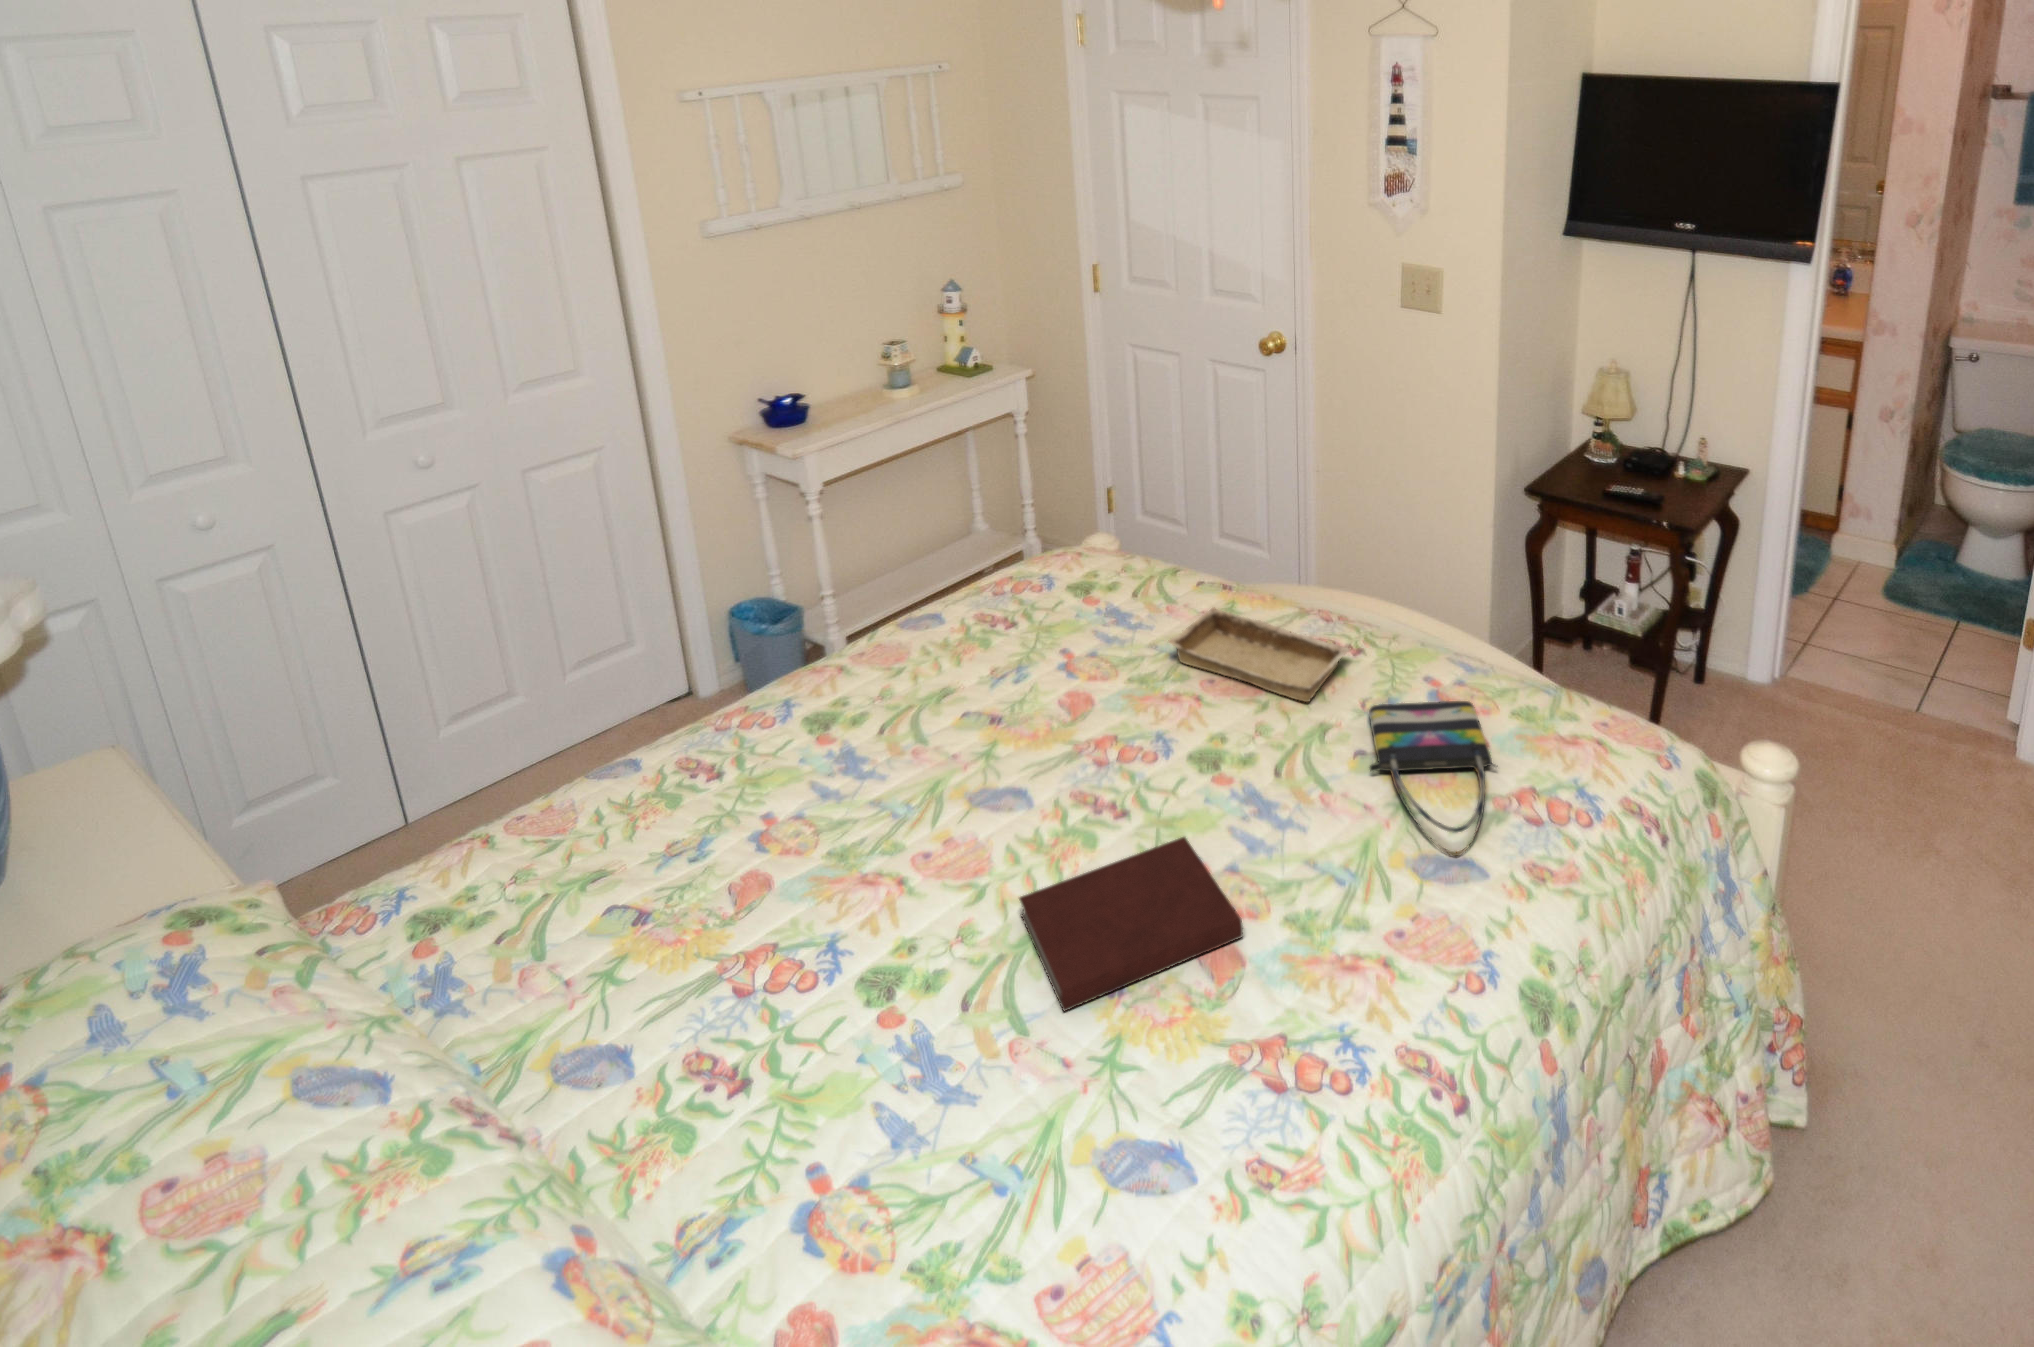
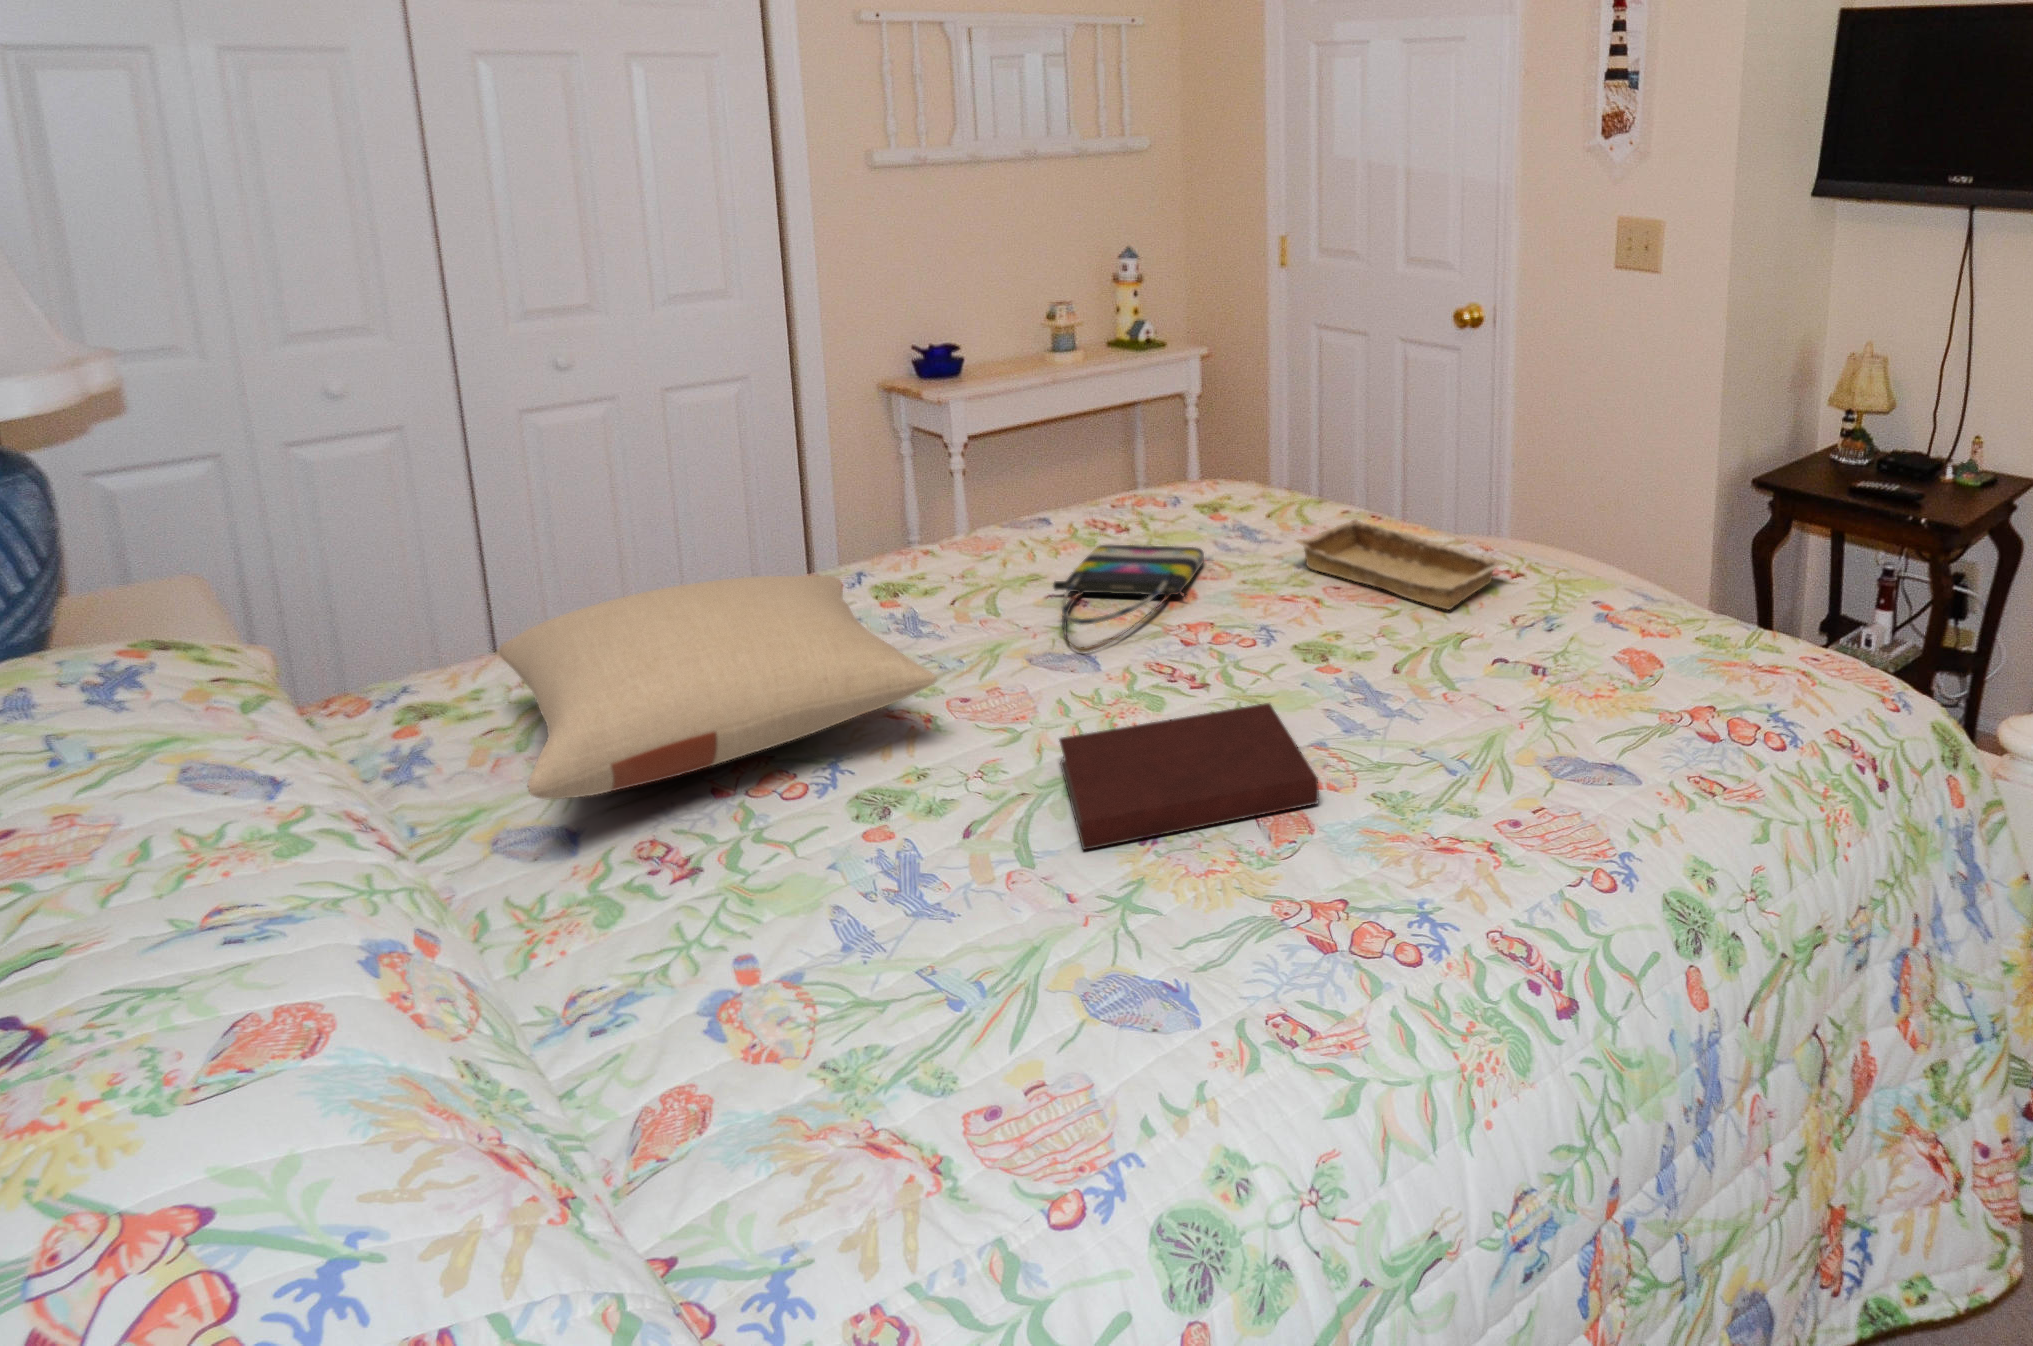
tote bag: present [1369,701,1498,856] -> present [1053,545,1204,652]
pillow: none [503,740,909,1041] -> present [499,575,936,799]

